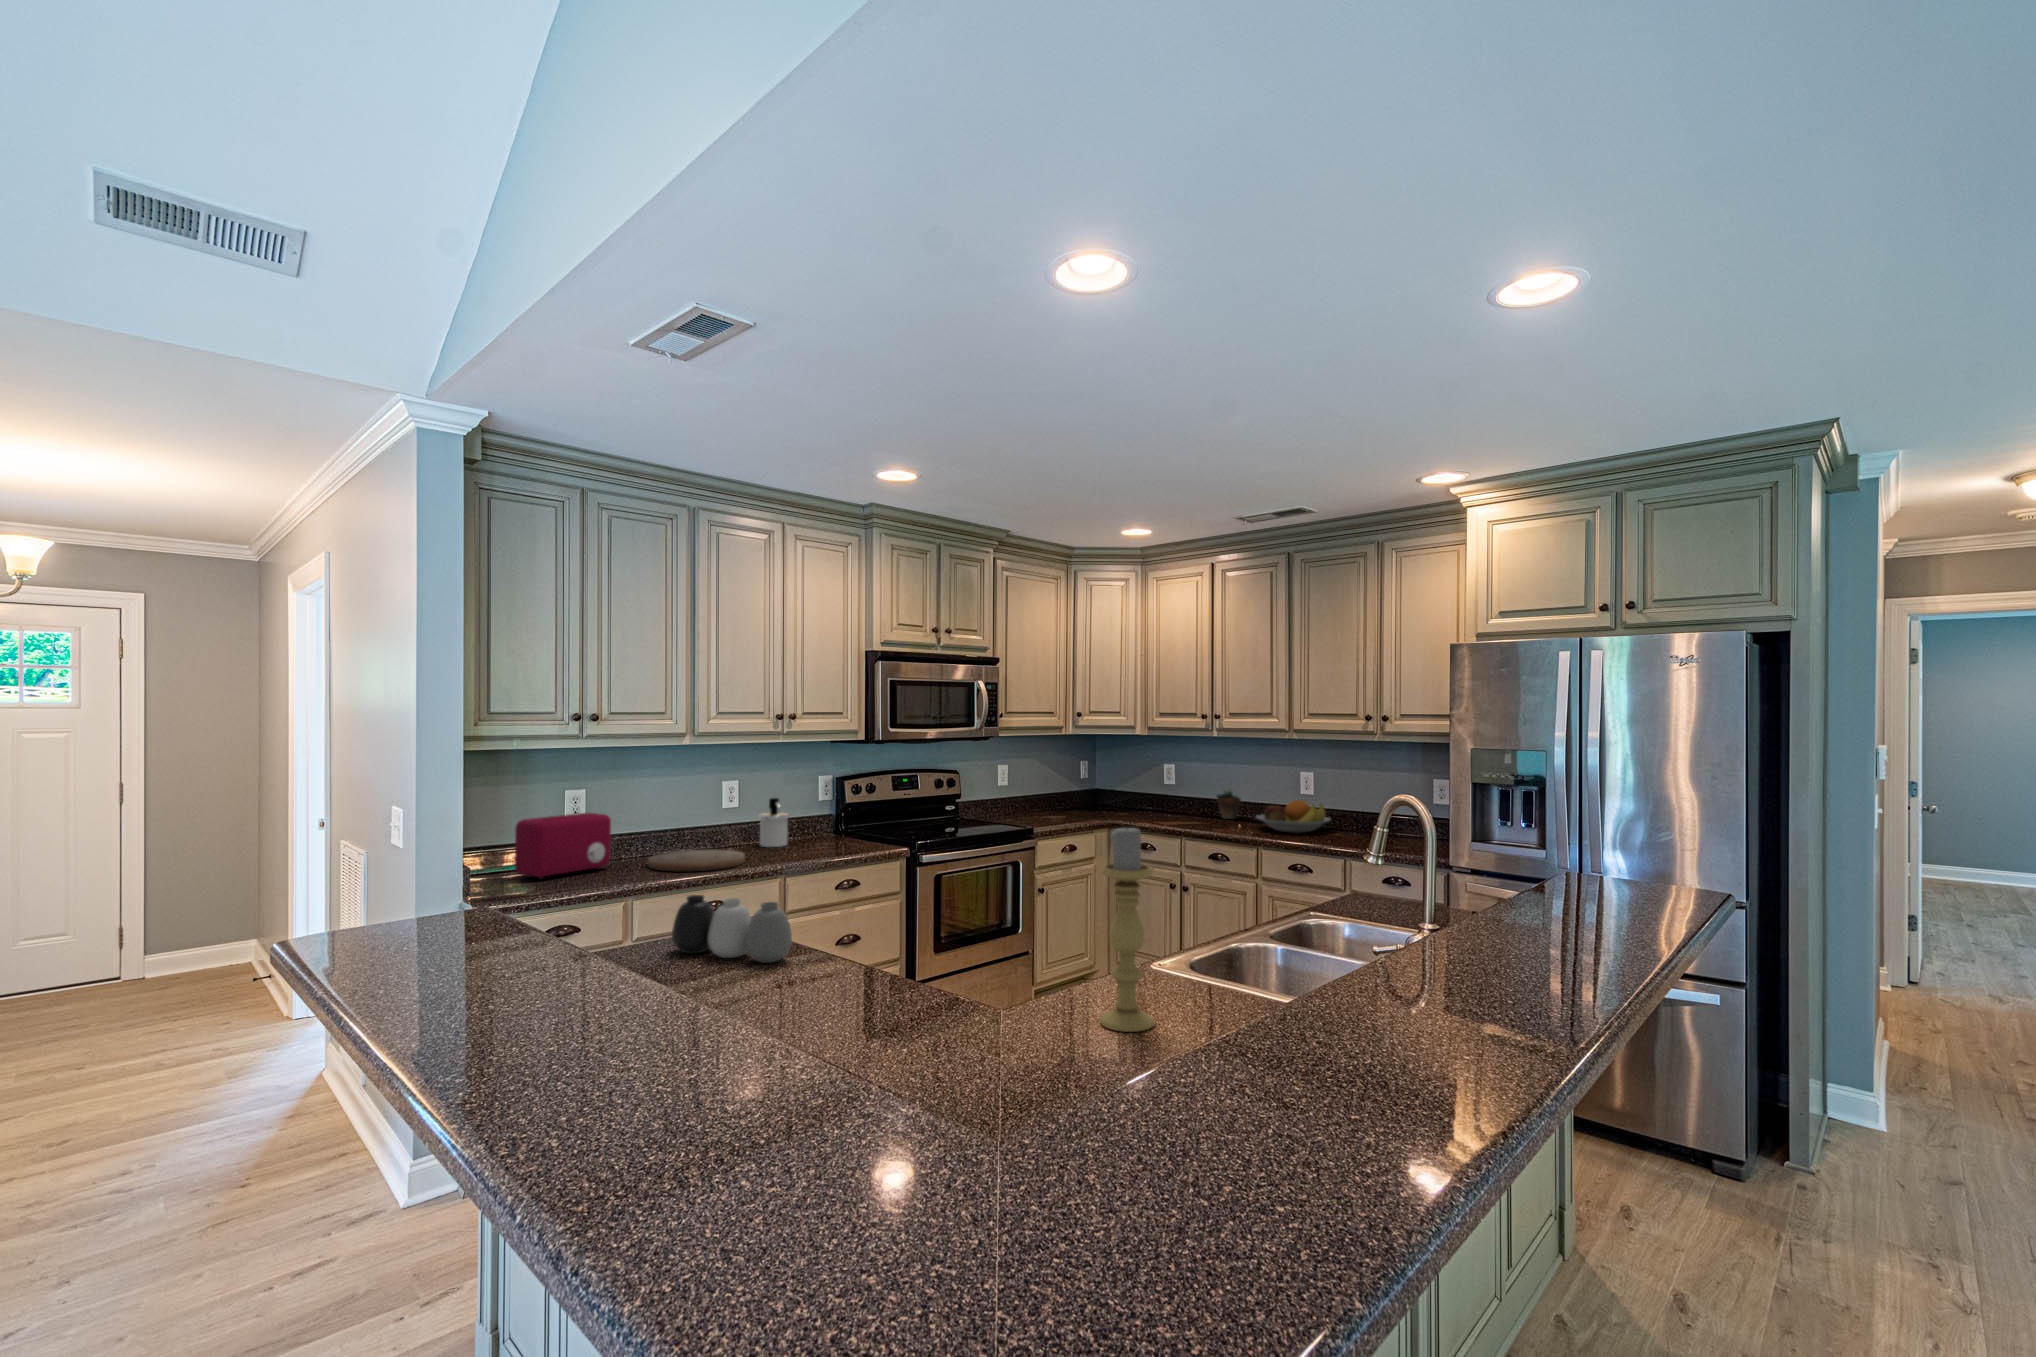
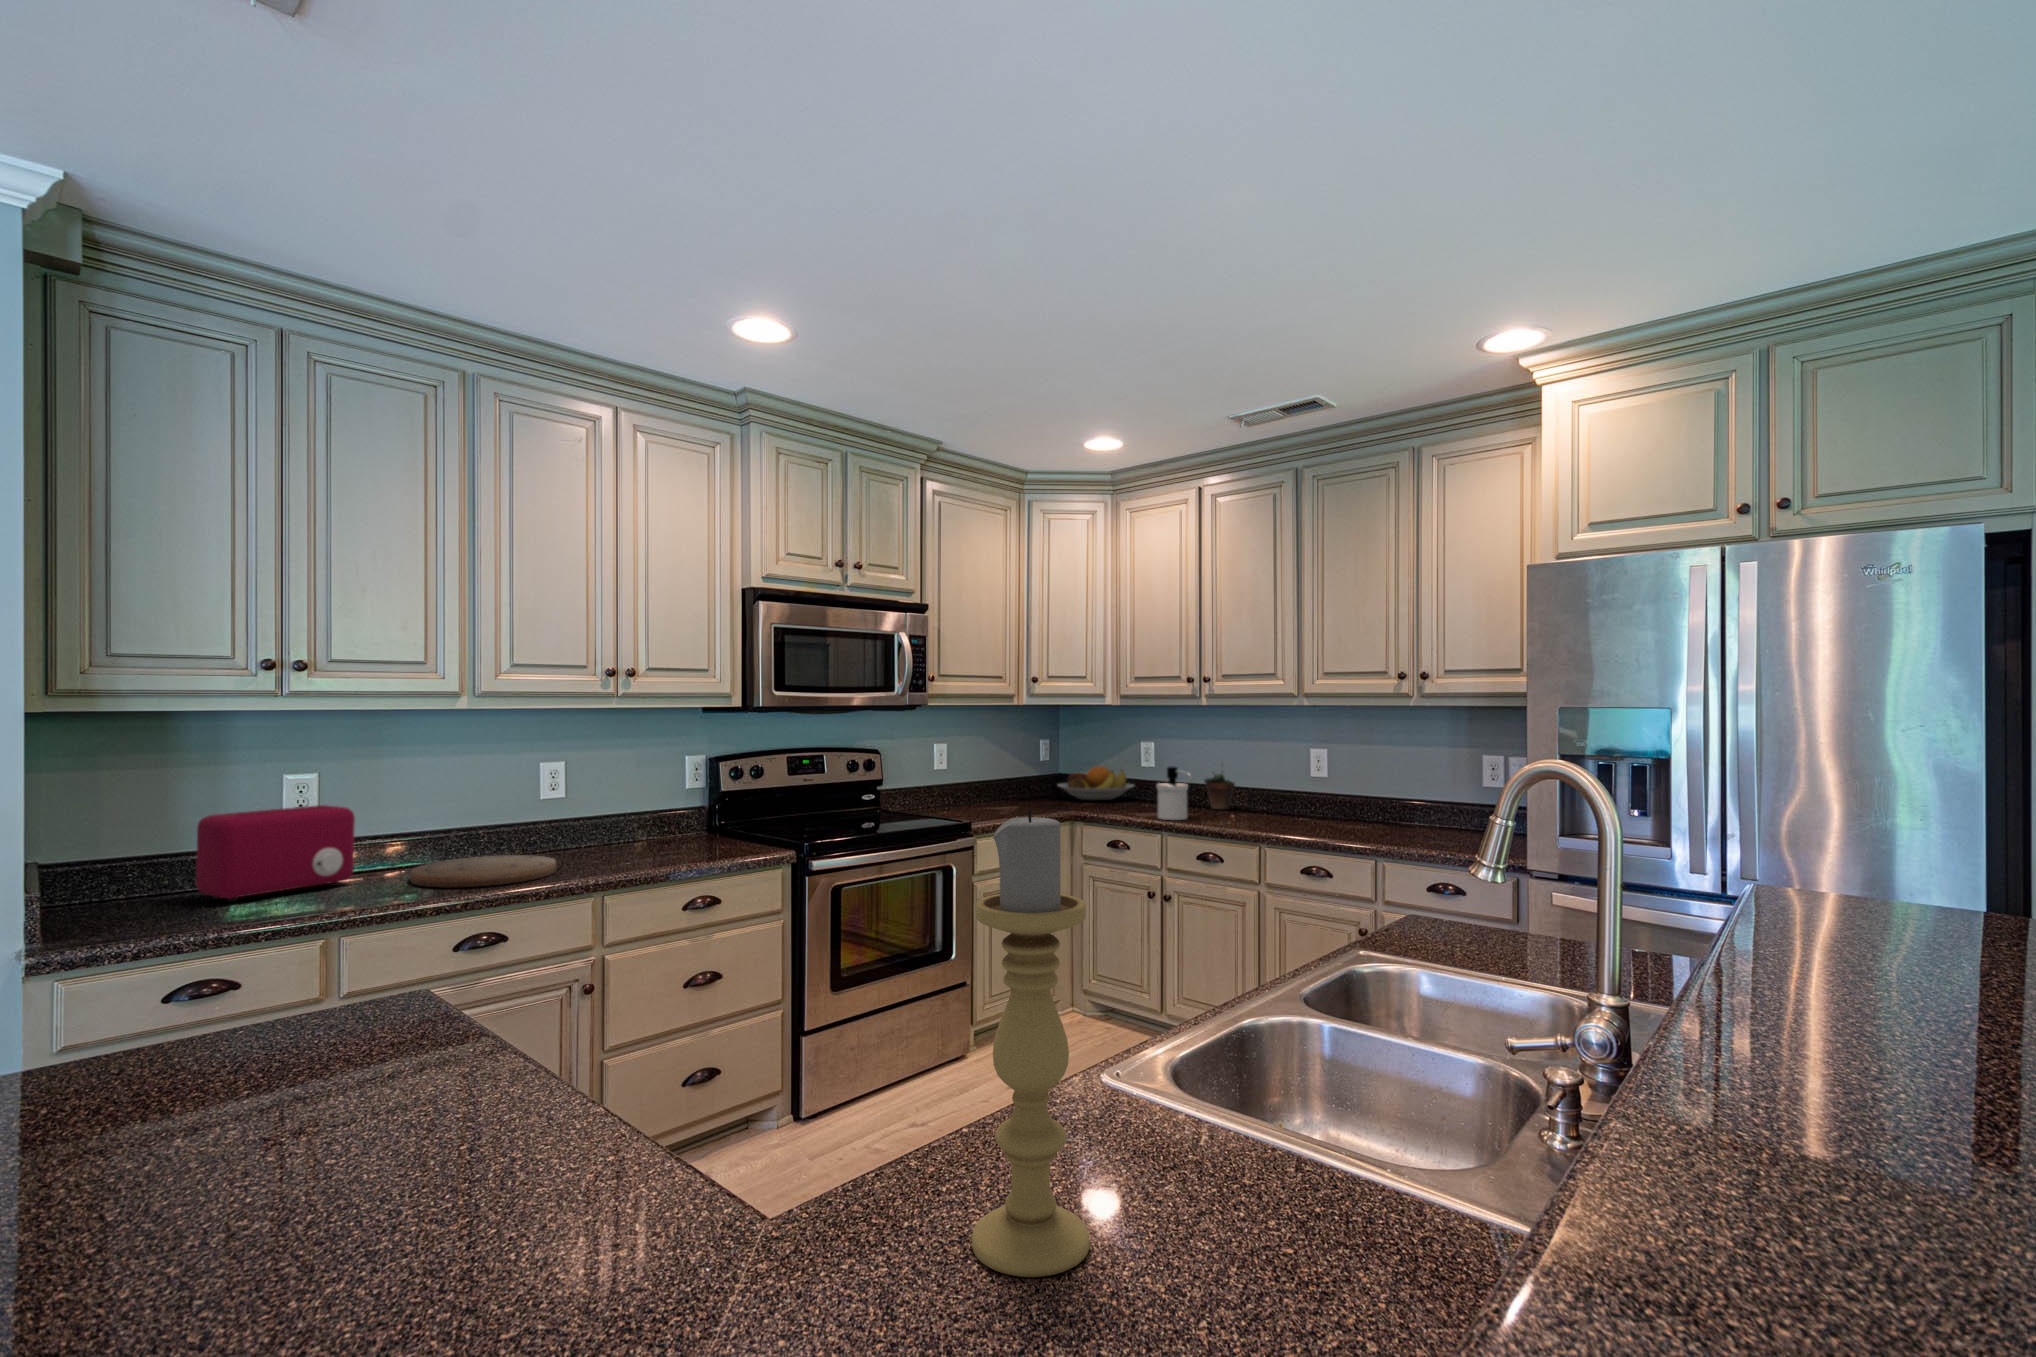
soap dispenser: present [759,798,789,847] -> present [1157,767,1192,820]
fruit bowl: present [1257,800,1330,833] -> present [1058,766,1134,800]
vase: present [672,895,792,963] -> none [227,945,441,1075]

